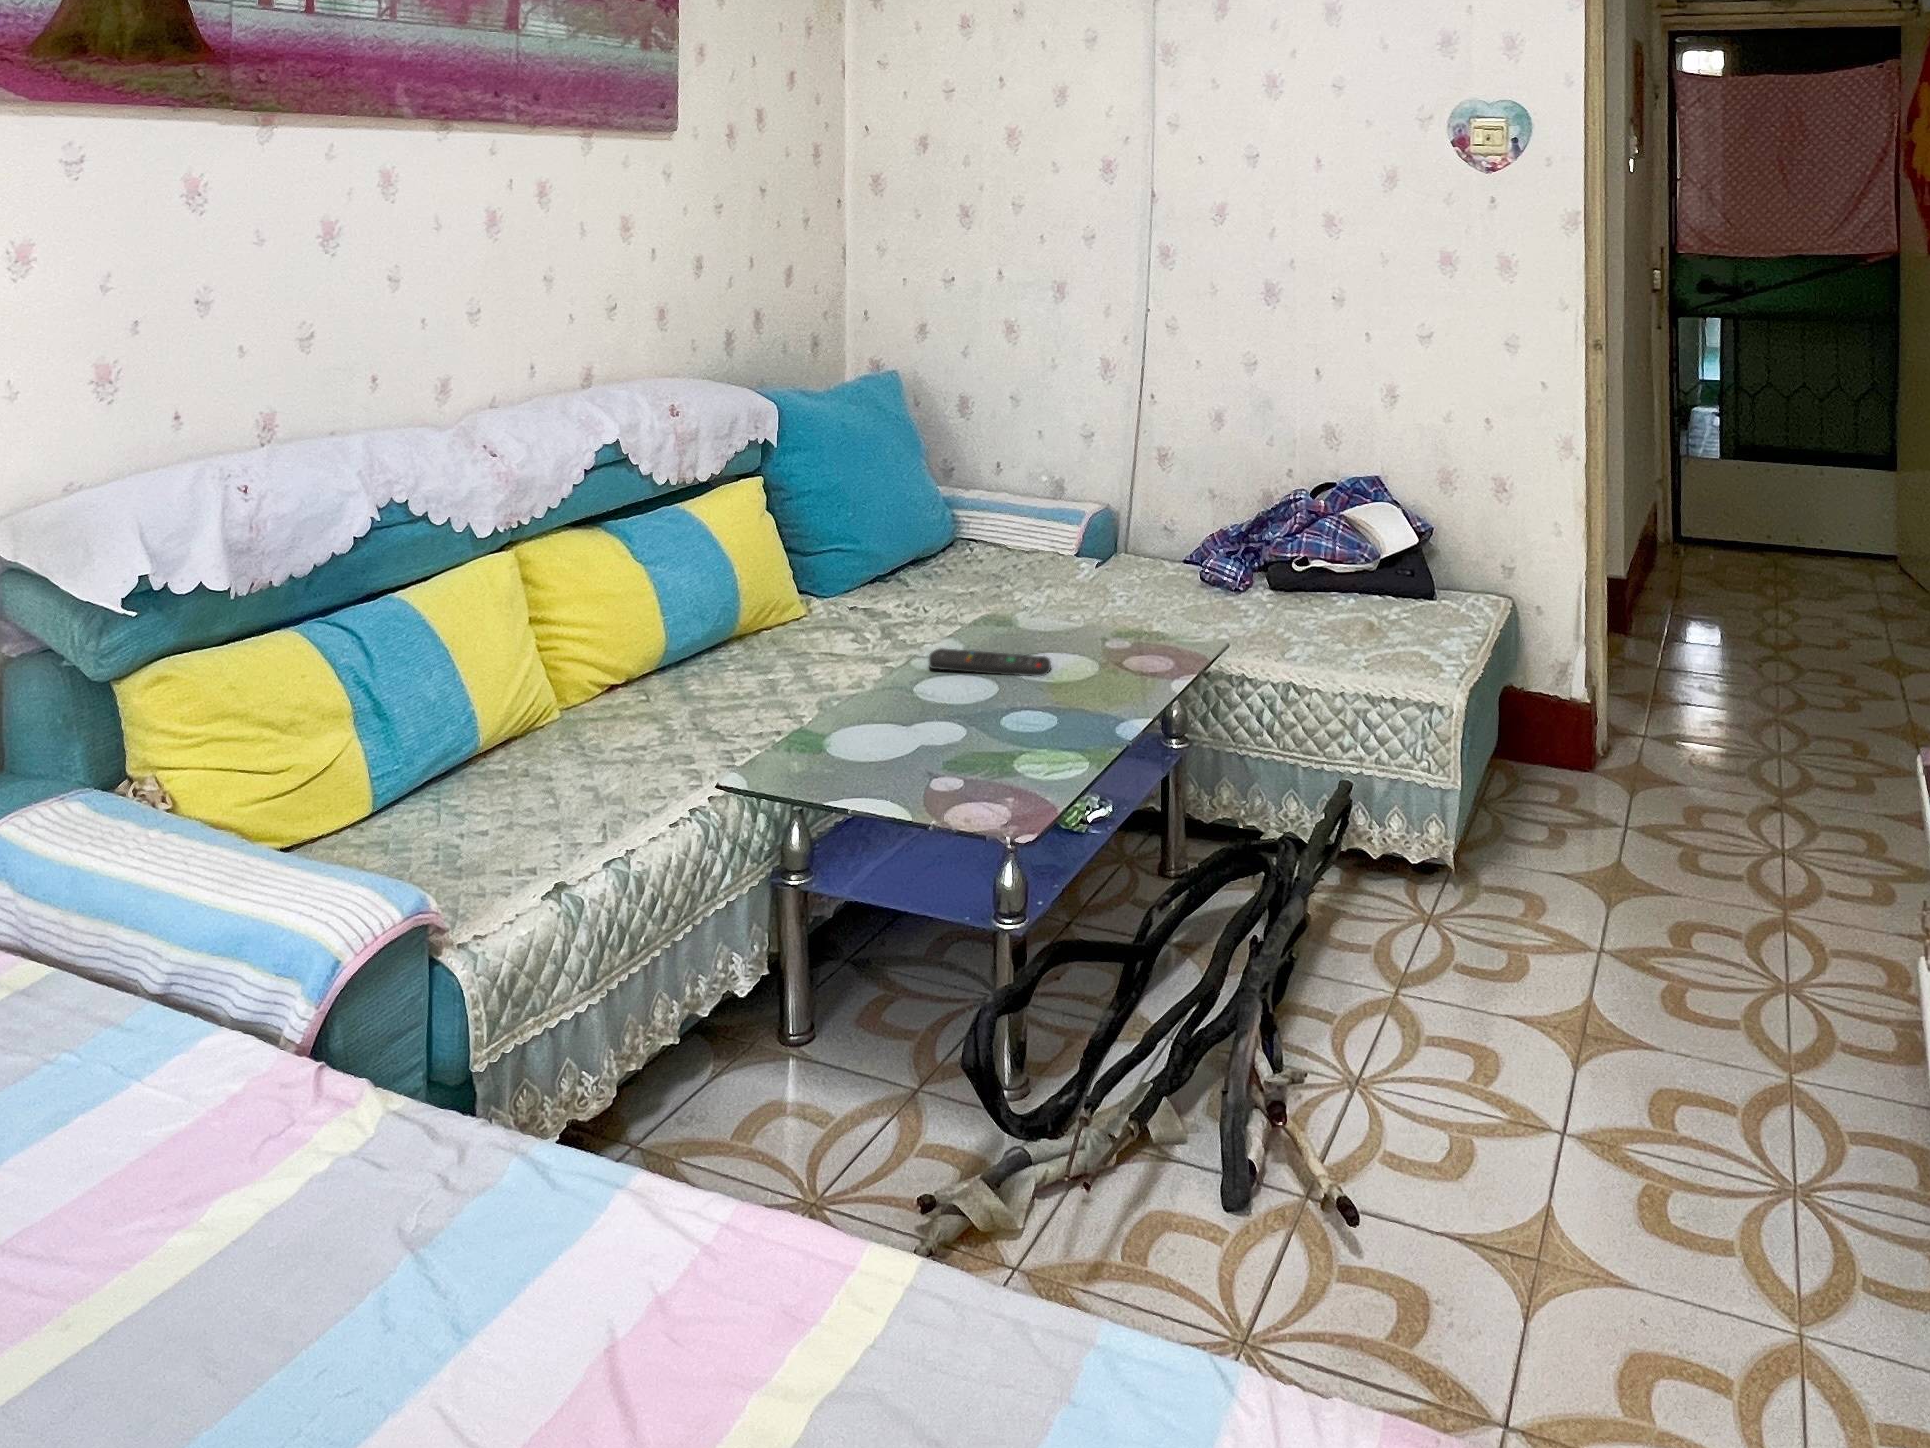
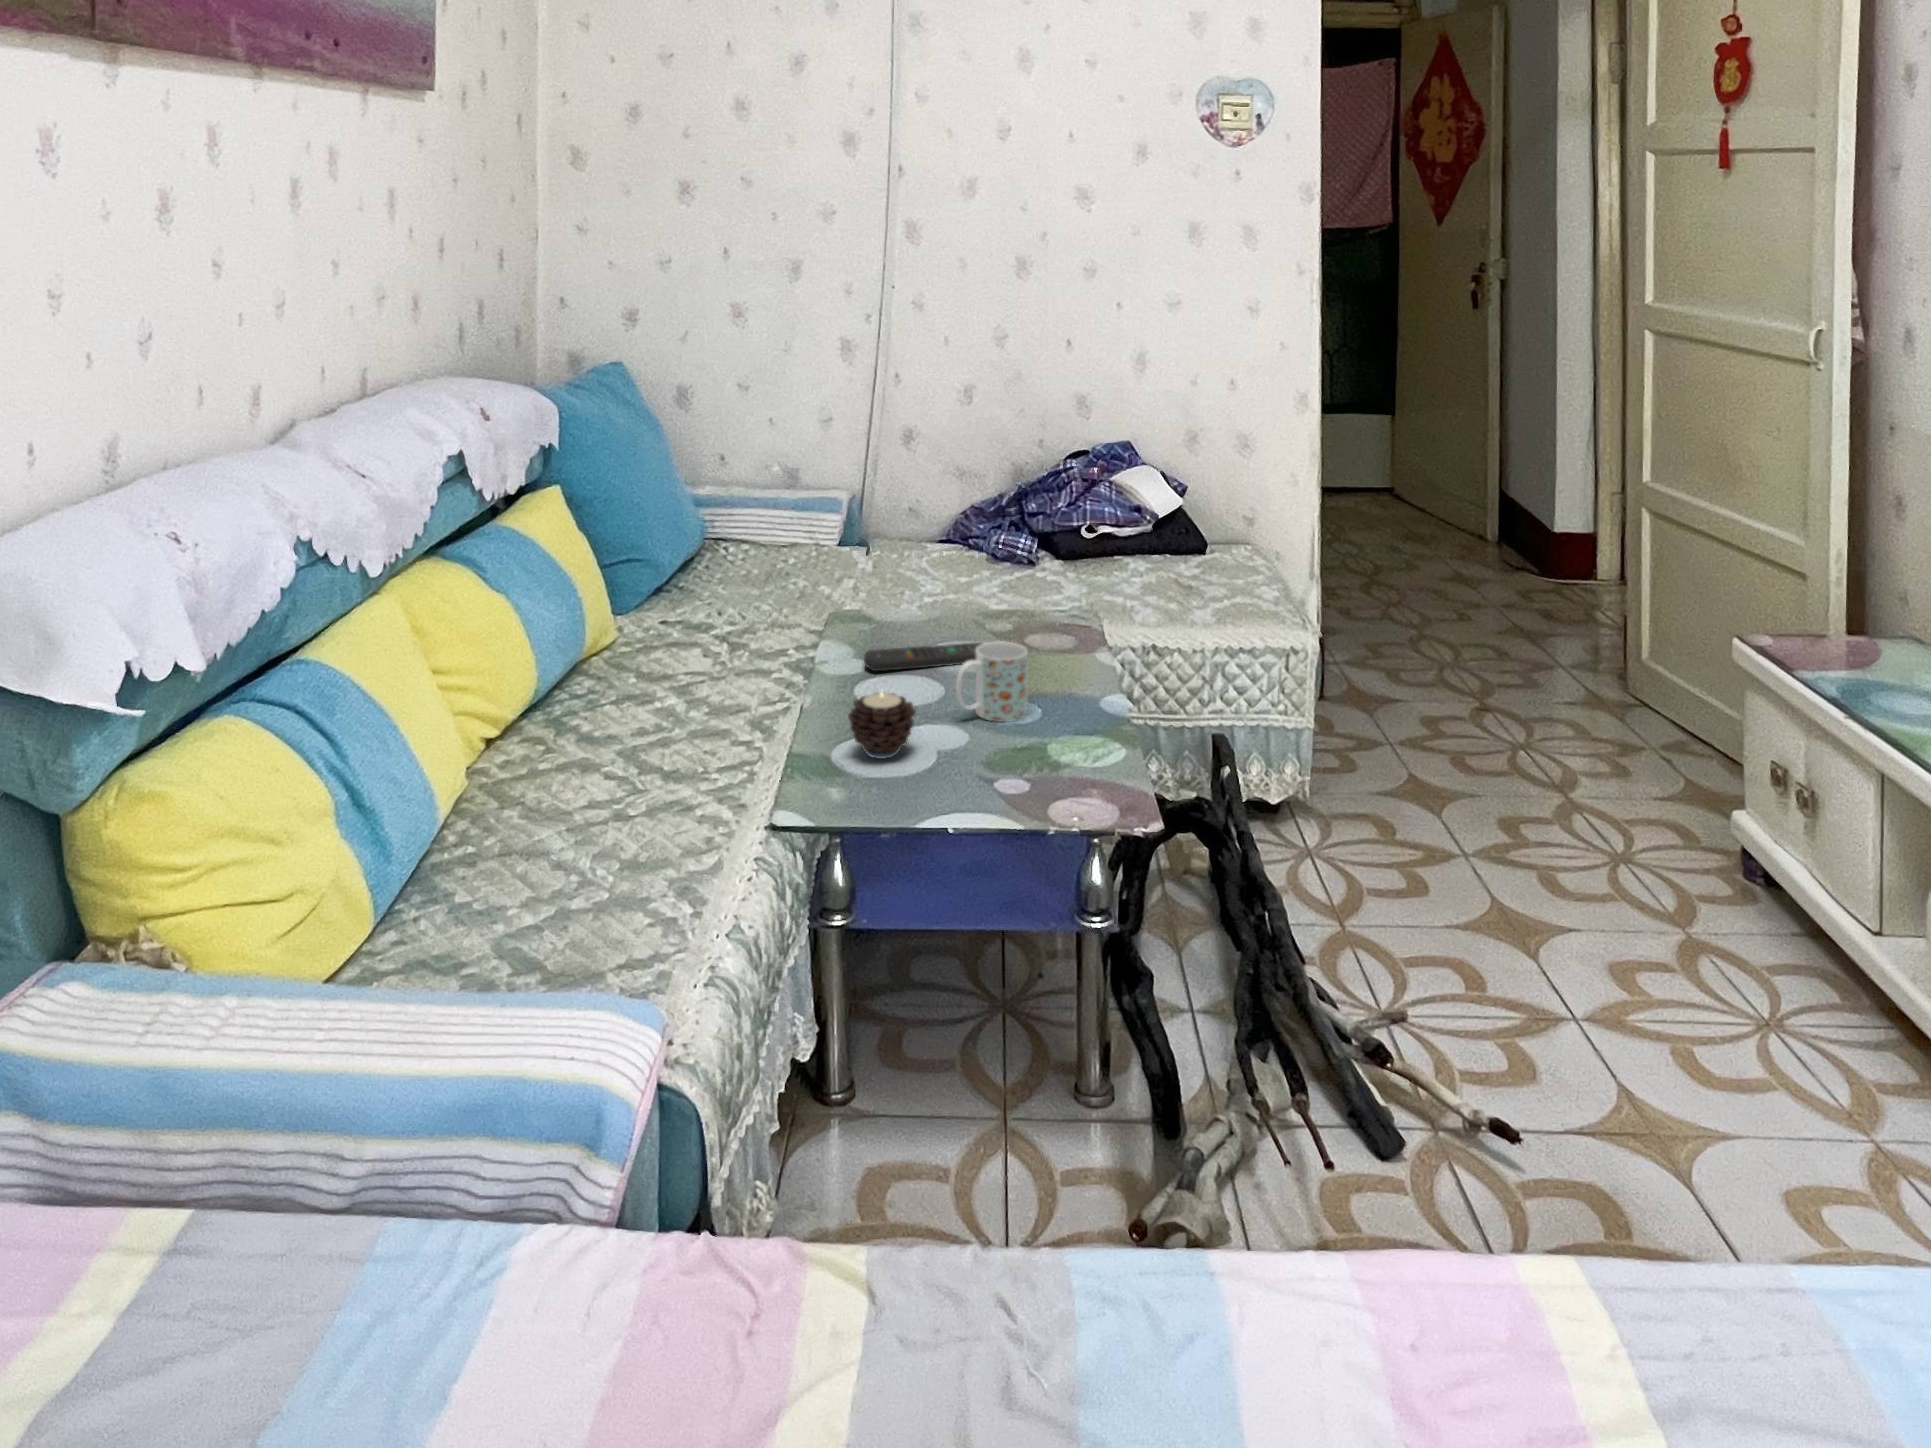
mug: none [938,659,1011,738] -> present [956,641,1028,722]
candle: none [814,687,876,752] -> present [848,693,916,759]

